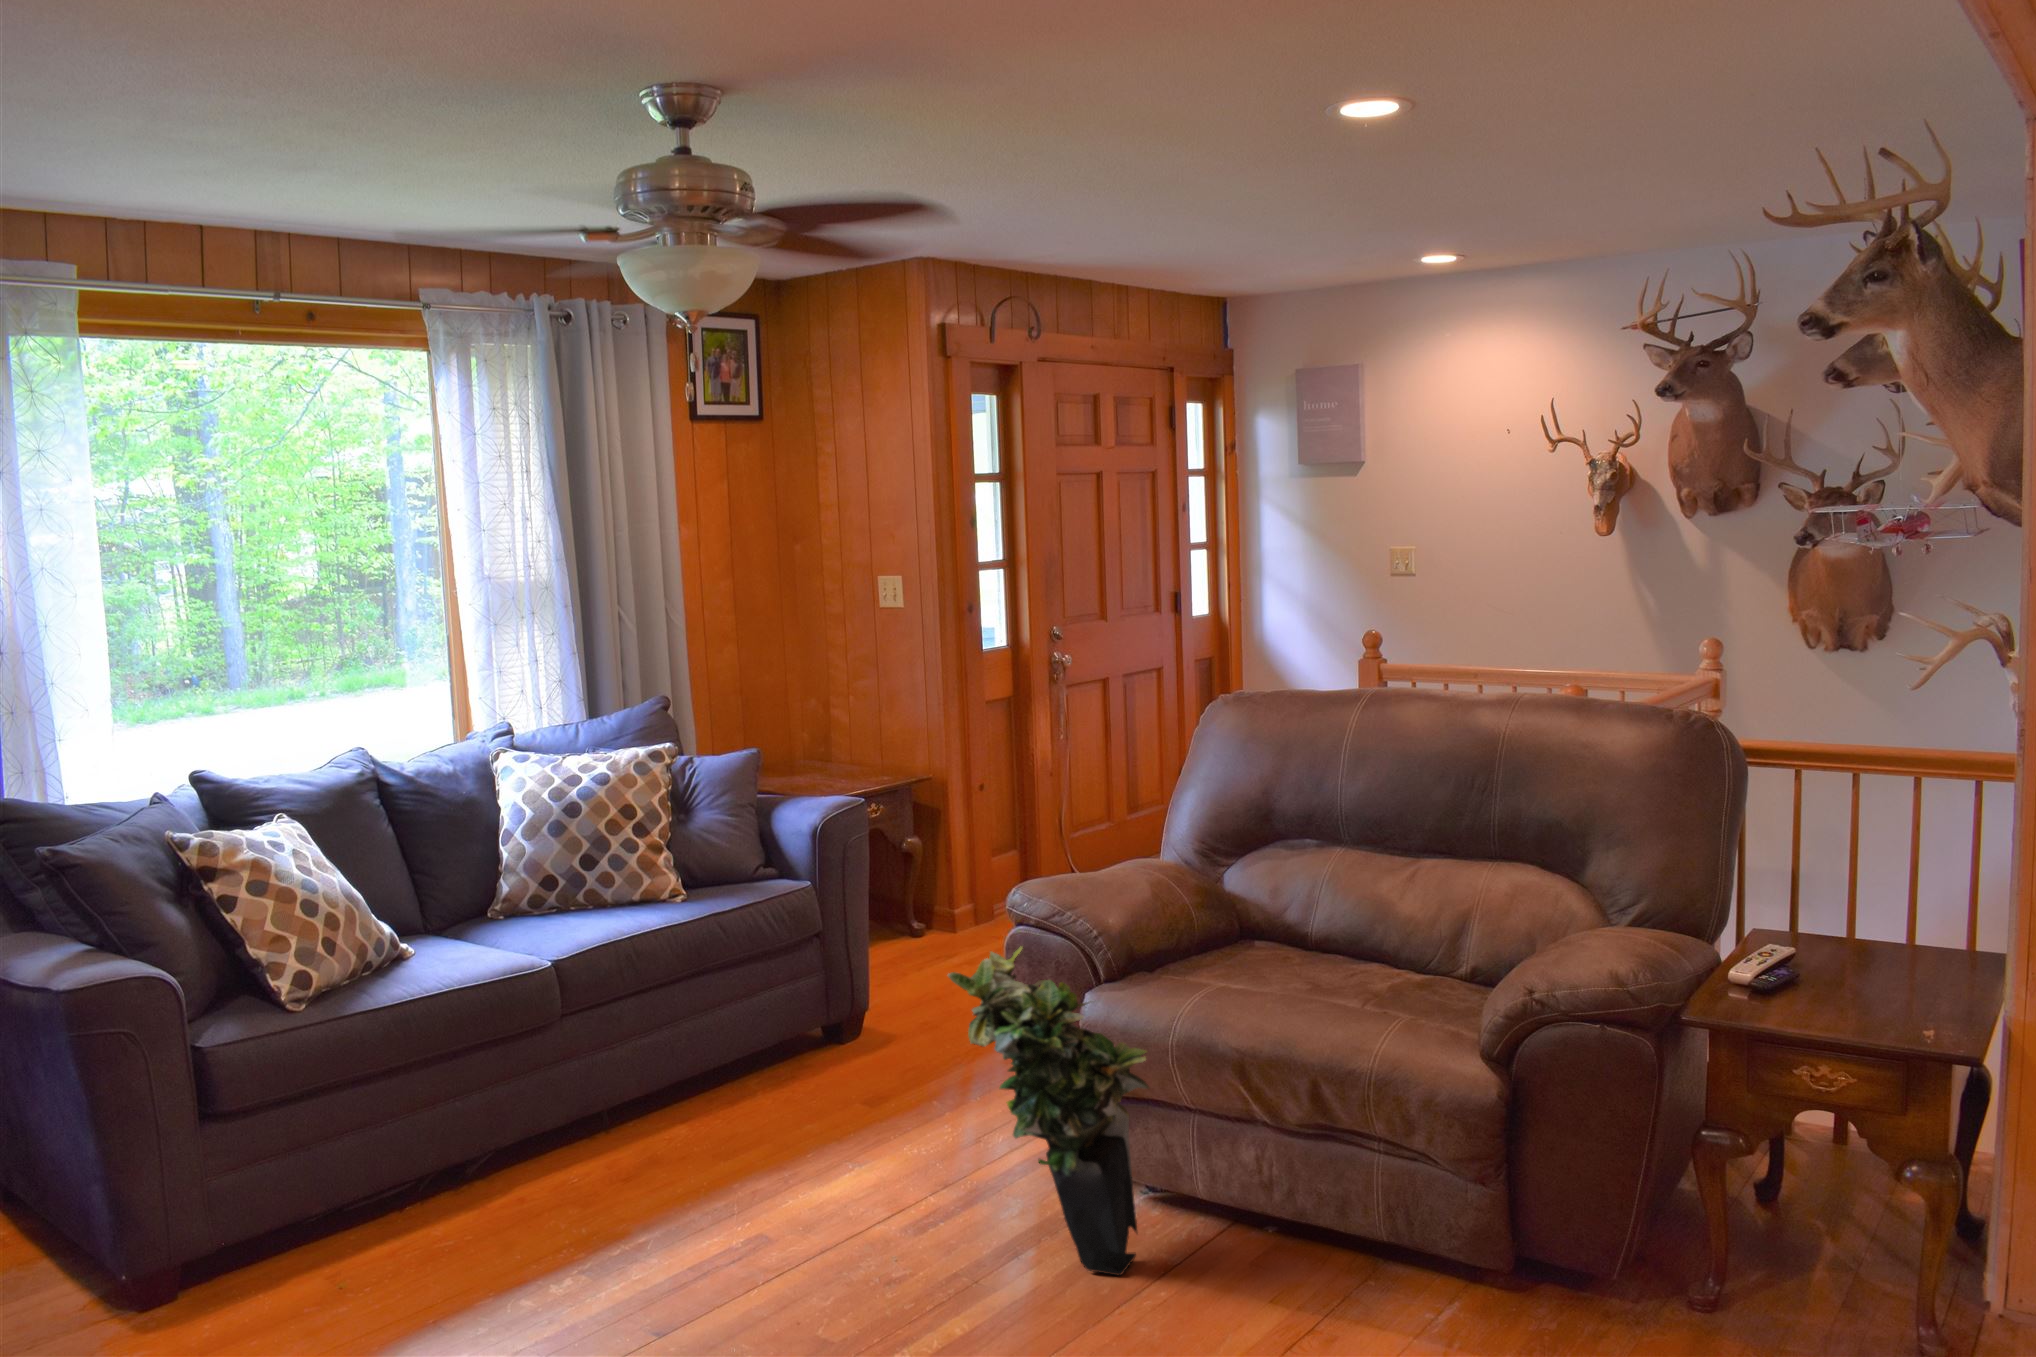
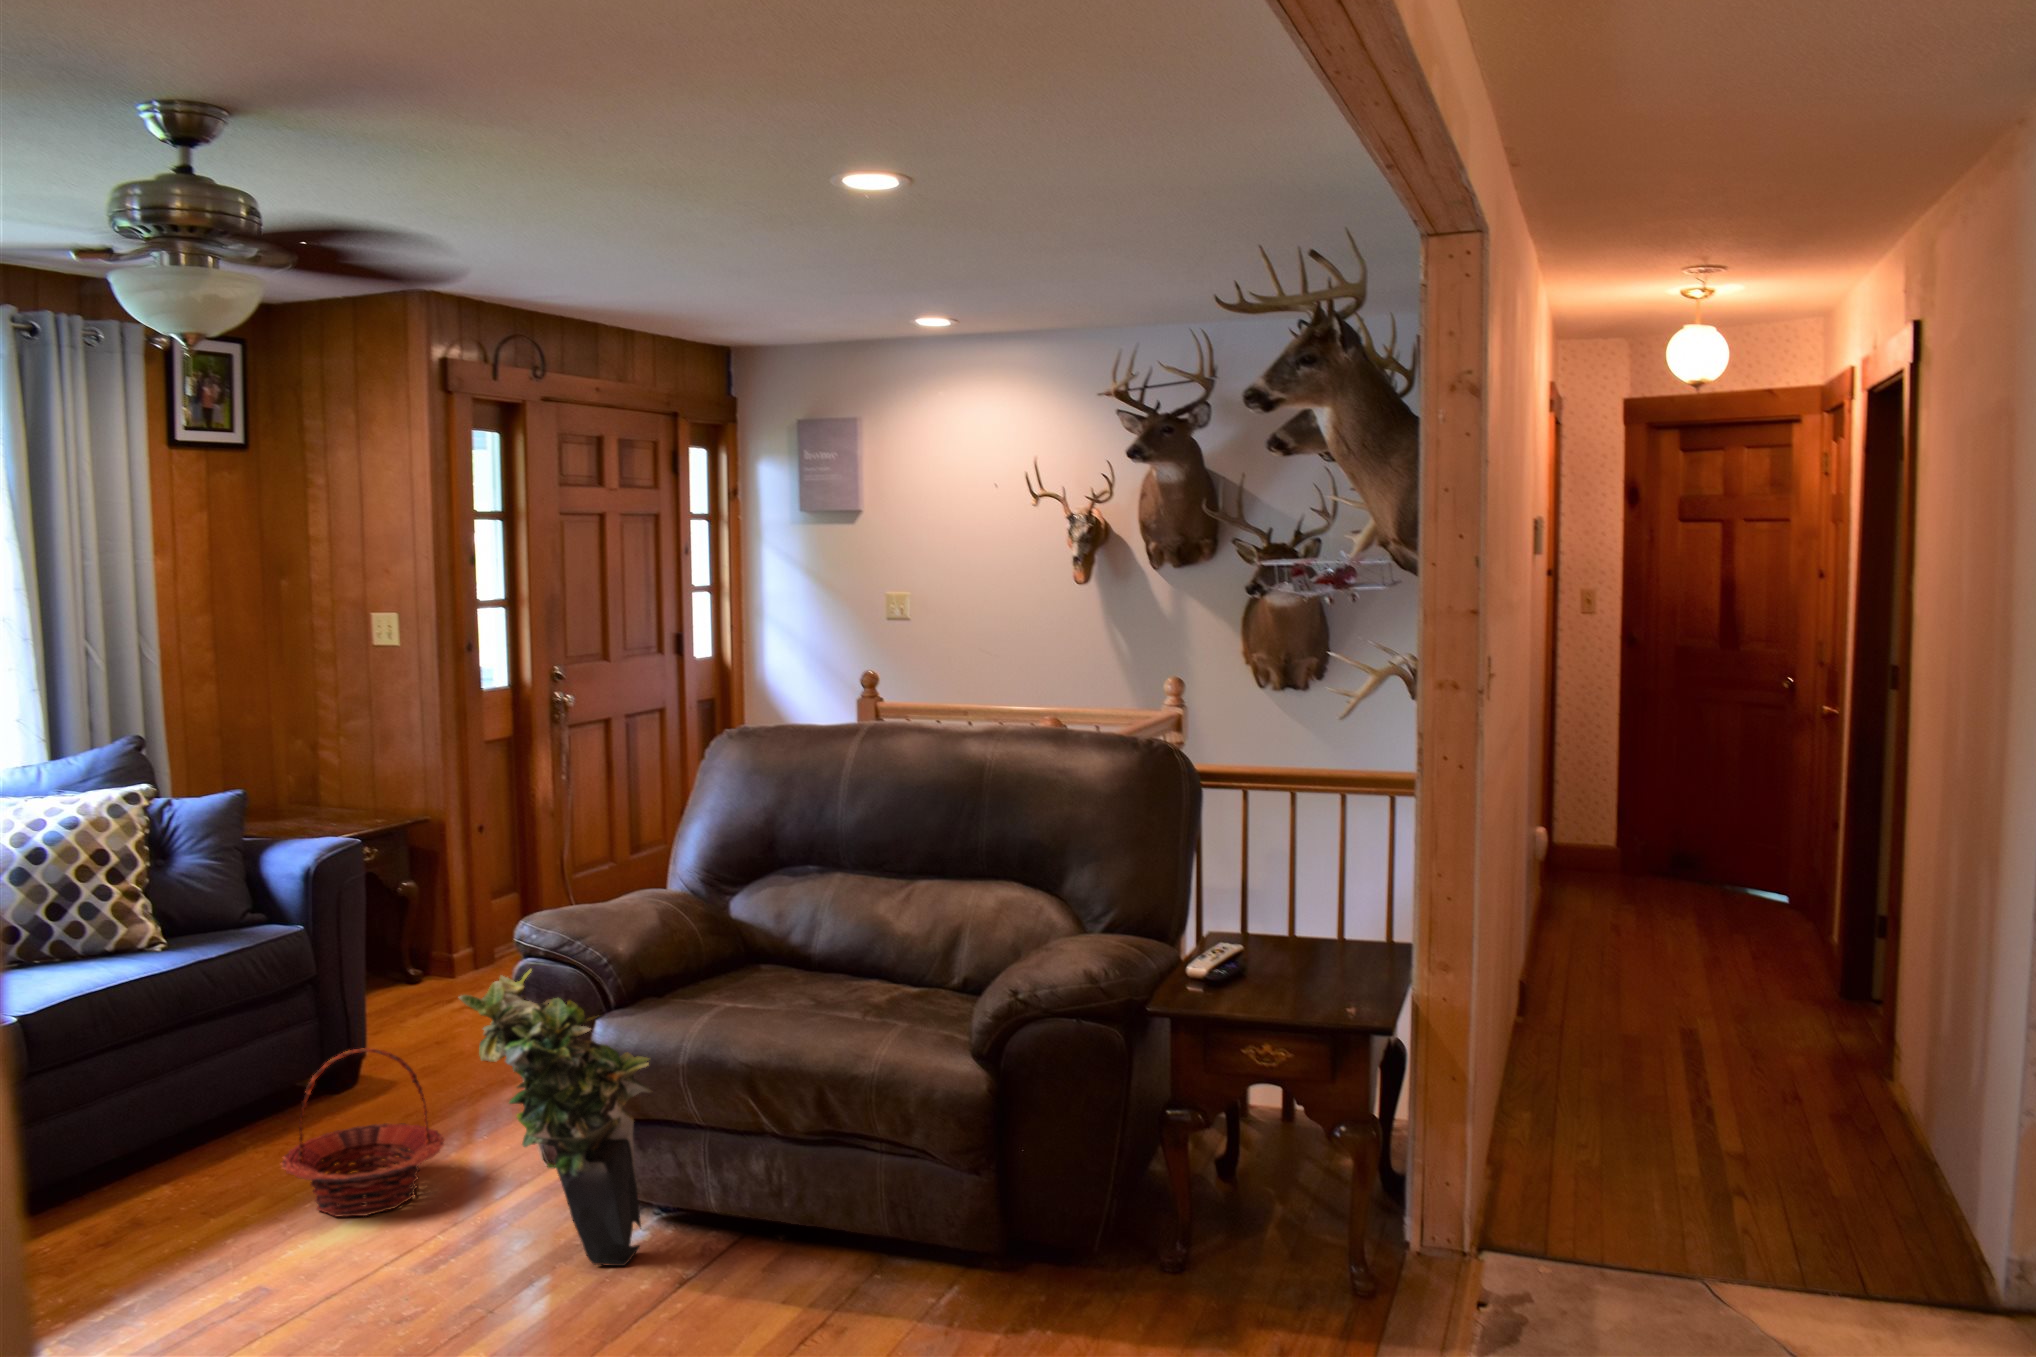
basket: none [781,1015,939,1187] -> present [281,1048,445,1217]

